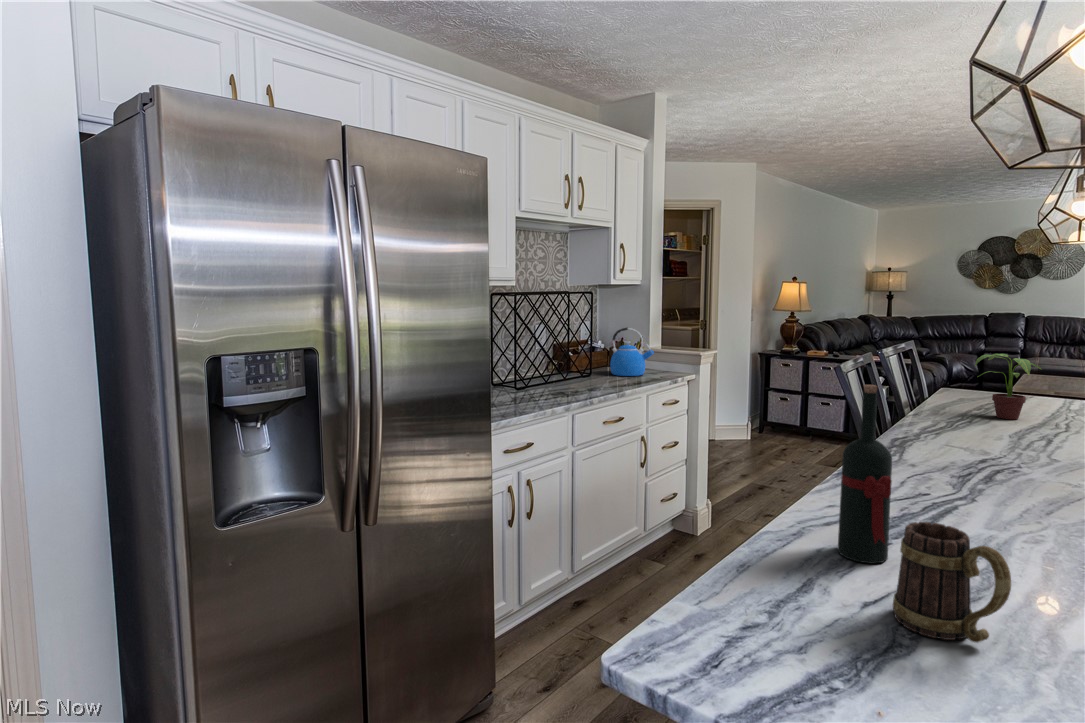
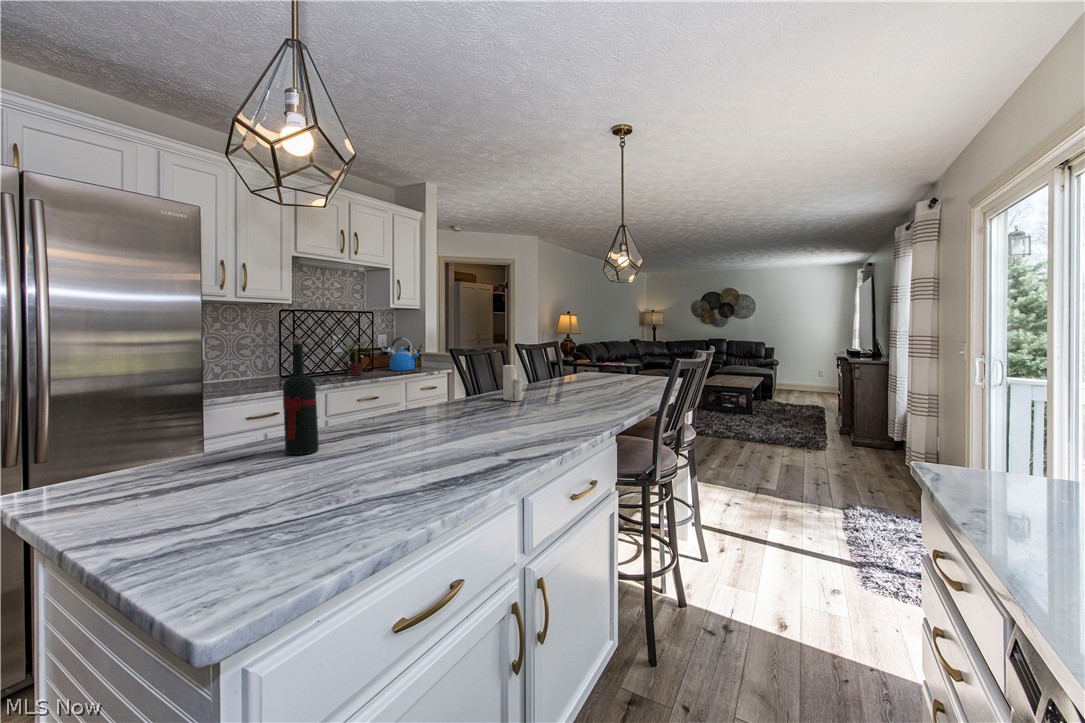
potted plant: present [975,354,1041,419] -> present [343,342,367,375]
candle: none [921,384,962,447] -> present [503,365,522,401]
mug: present [893,522,1011,643] -> none [224,417,277,487]

